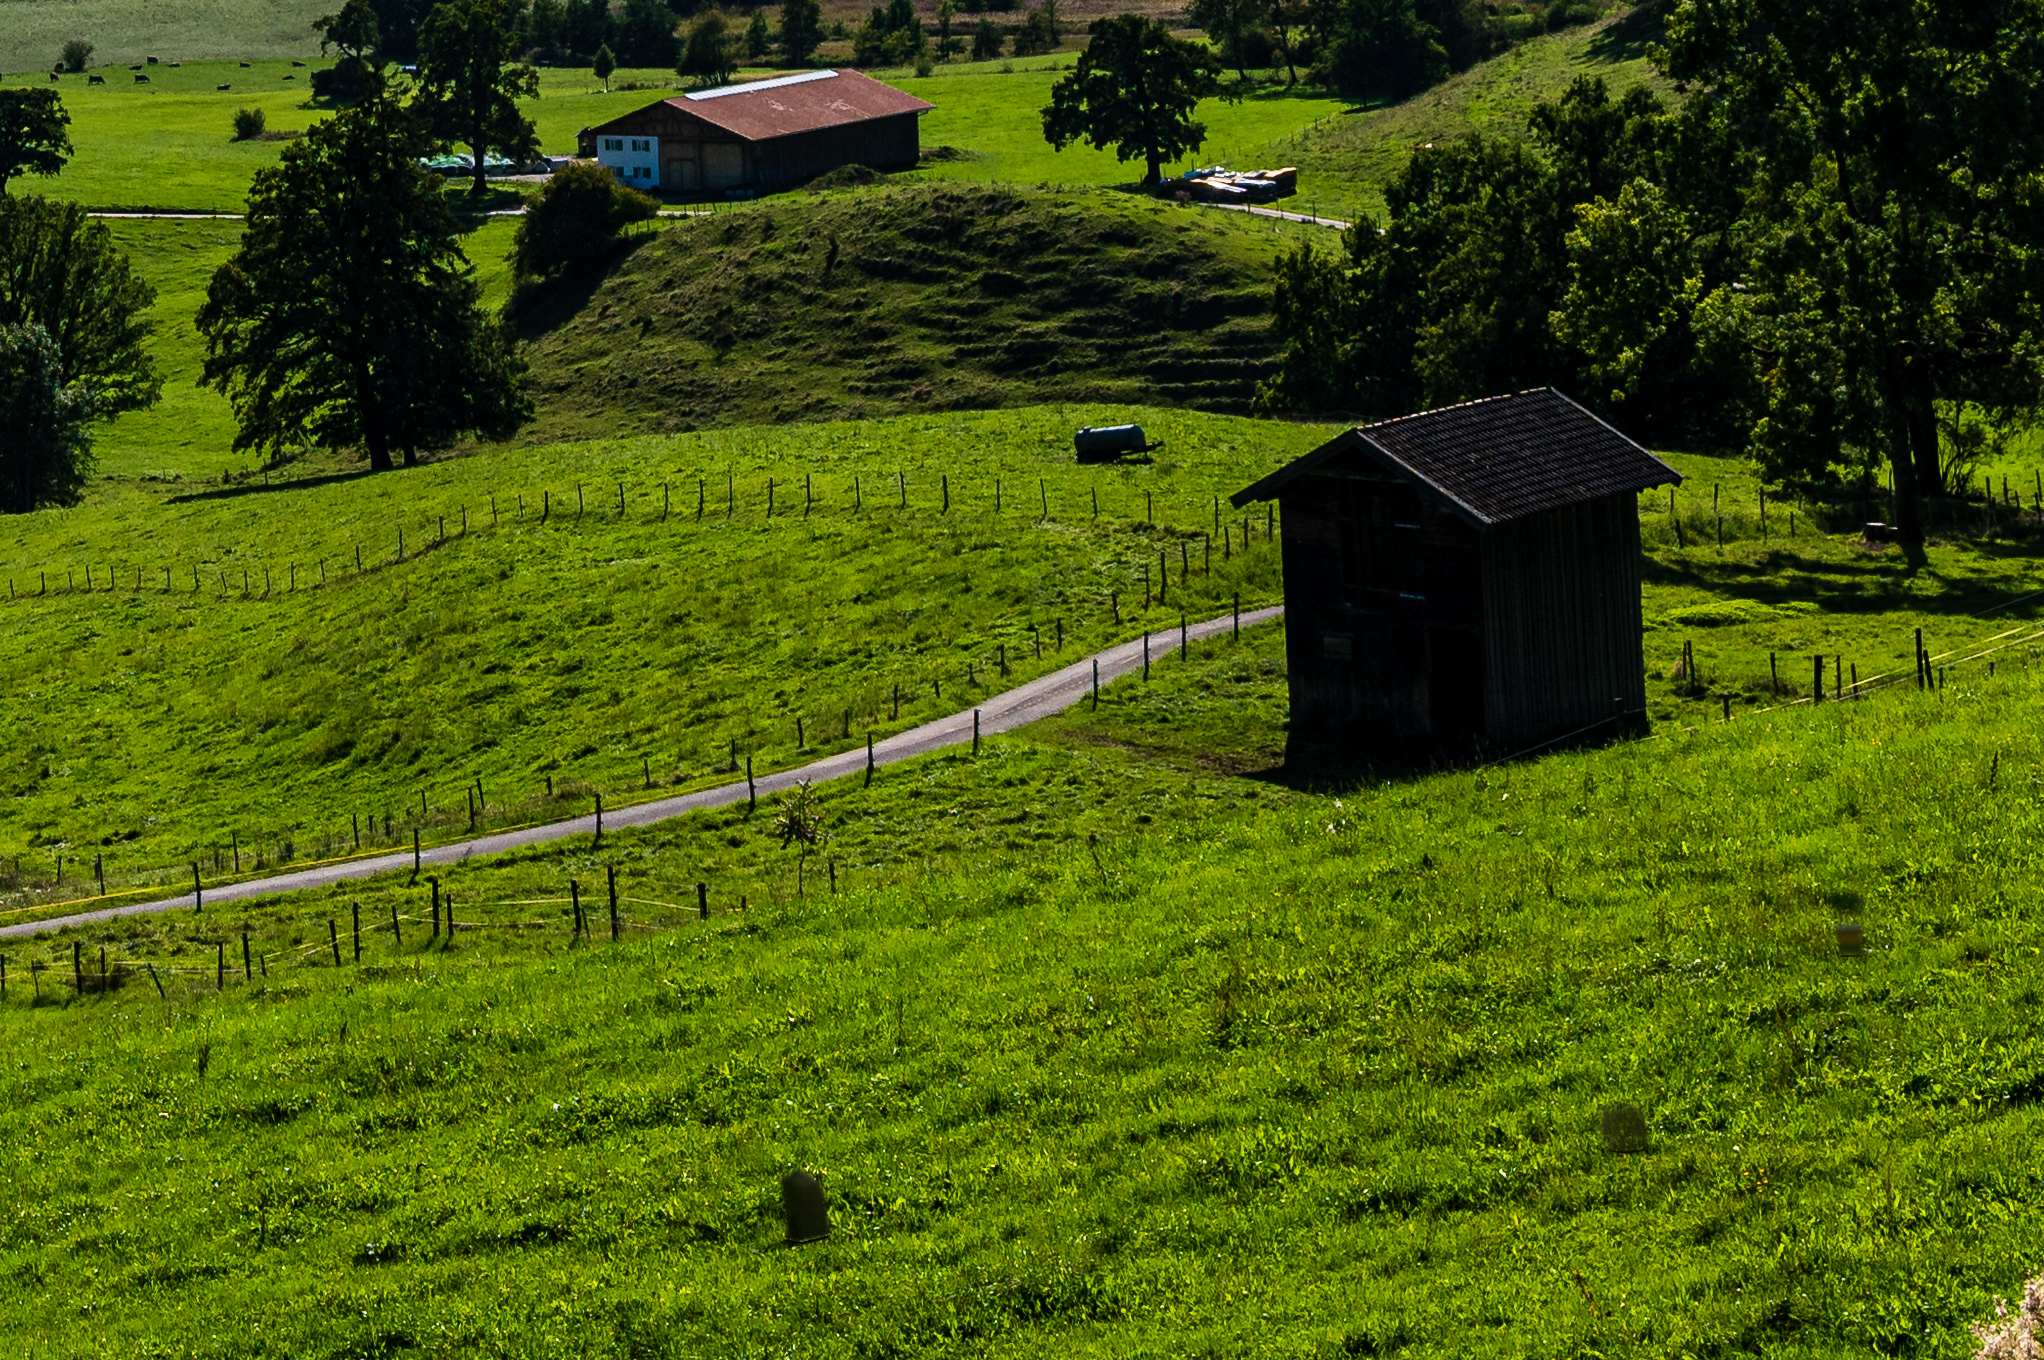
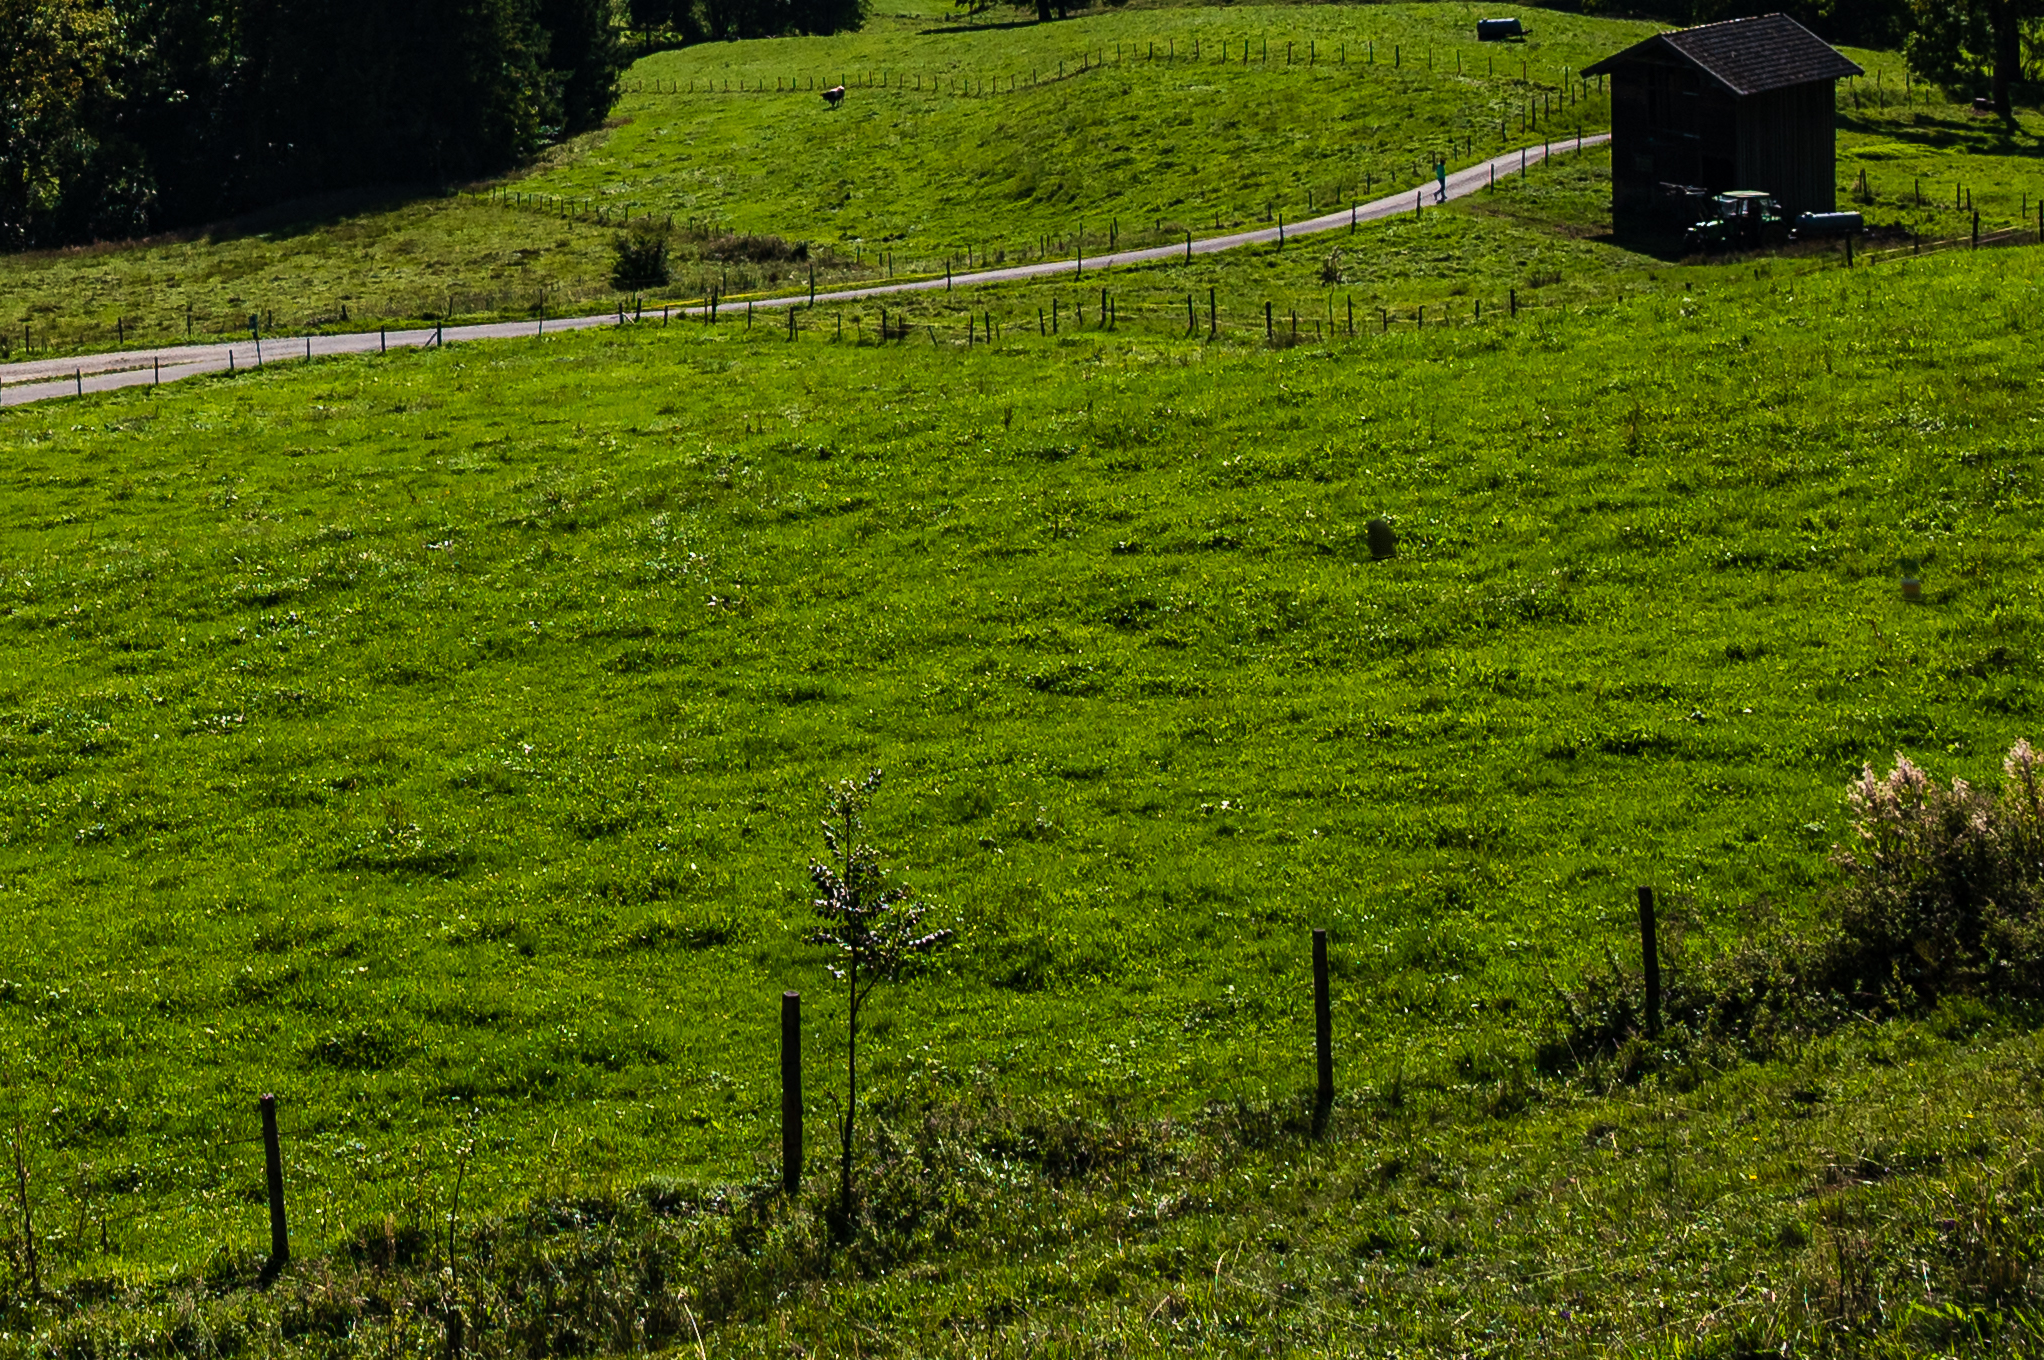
potted tree: present [1825,894,1865,956] -> present [1893,557,1923,602]
woven basket: present [1601,1104,1649,1152] -> none [1868,510,1899,538]

